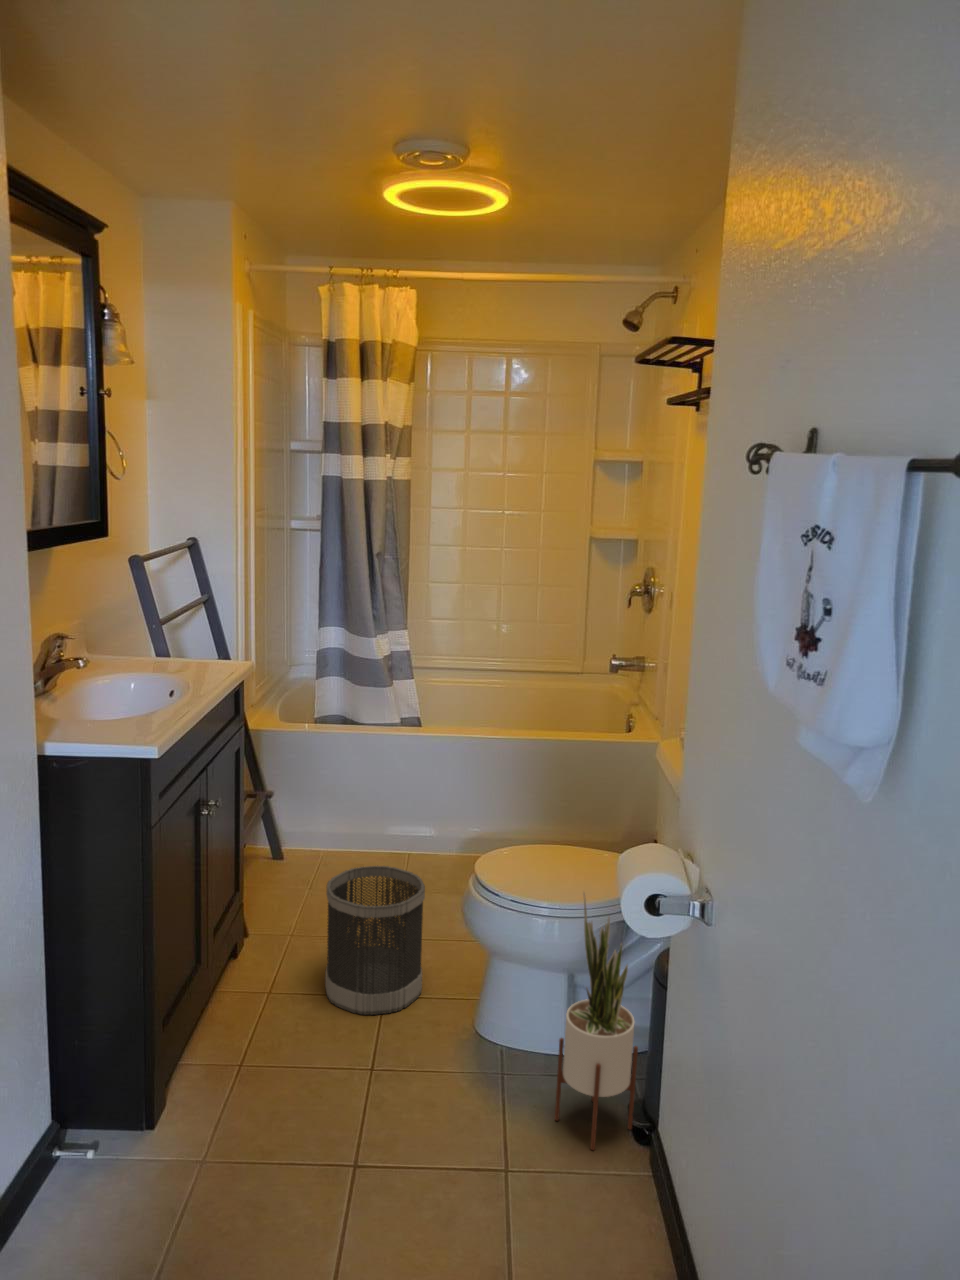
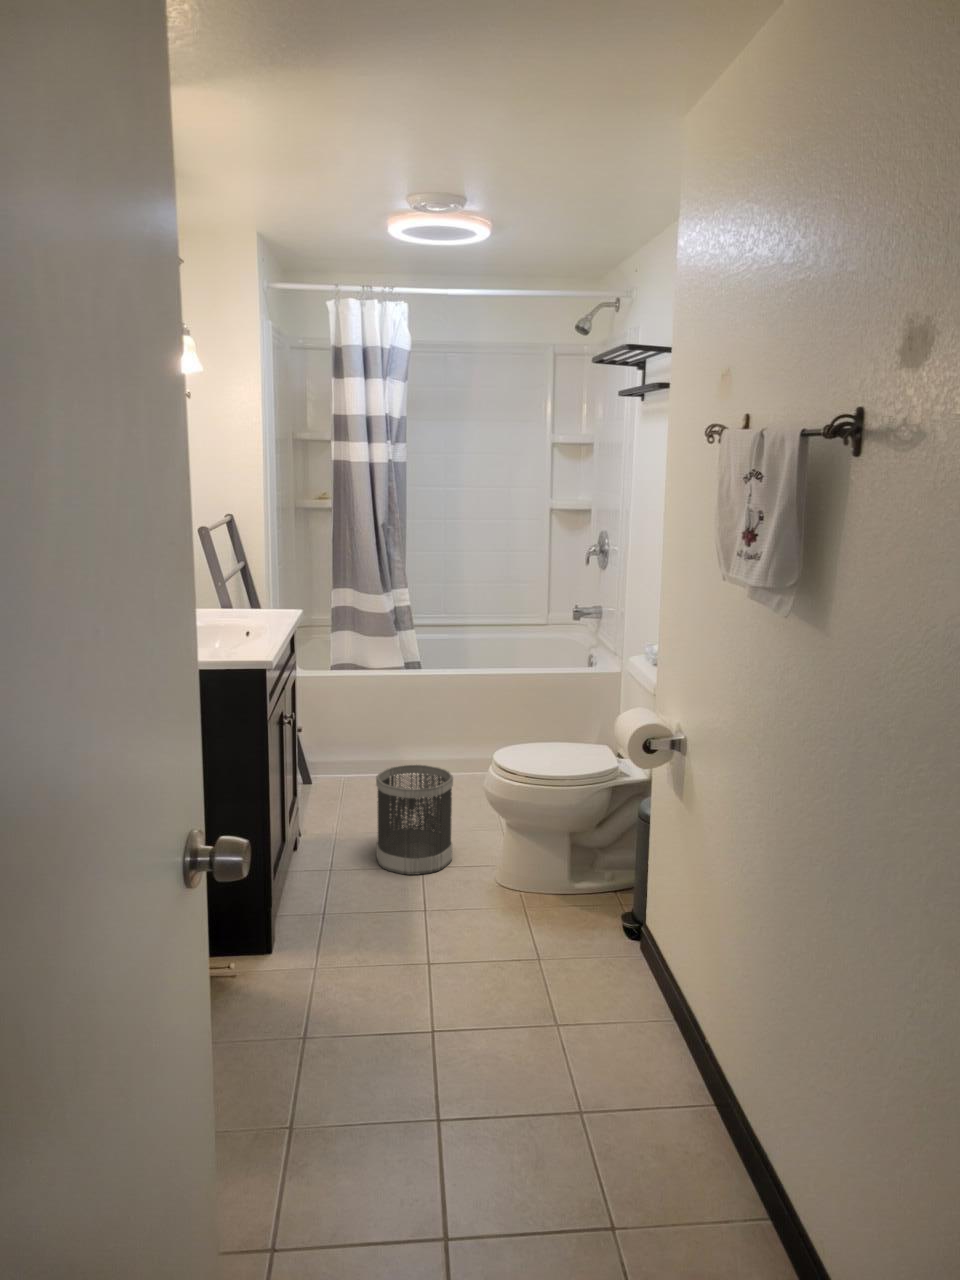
potted plant: present [555,894,638,1150] -> none [569,759,629,943]

